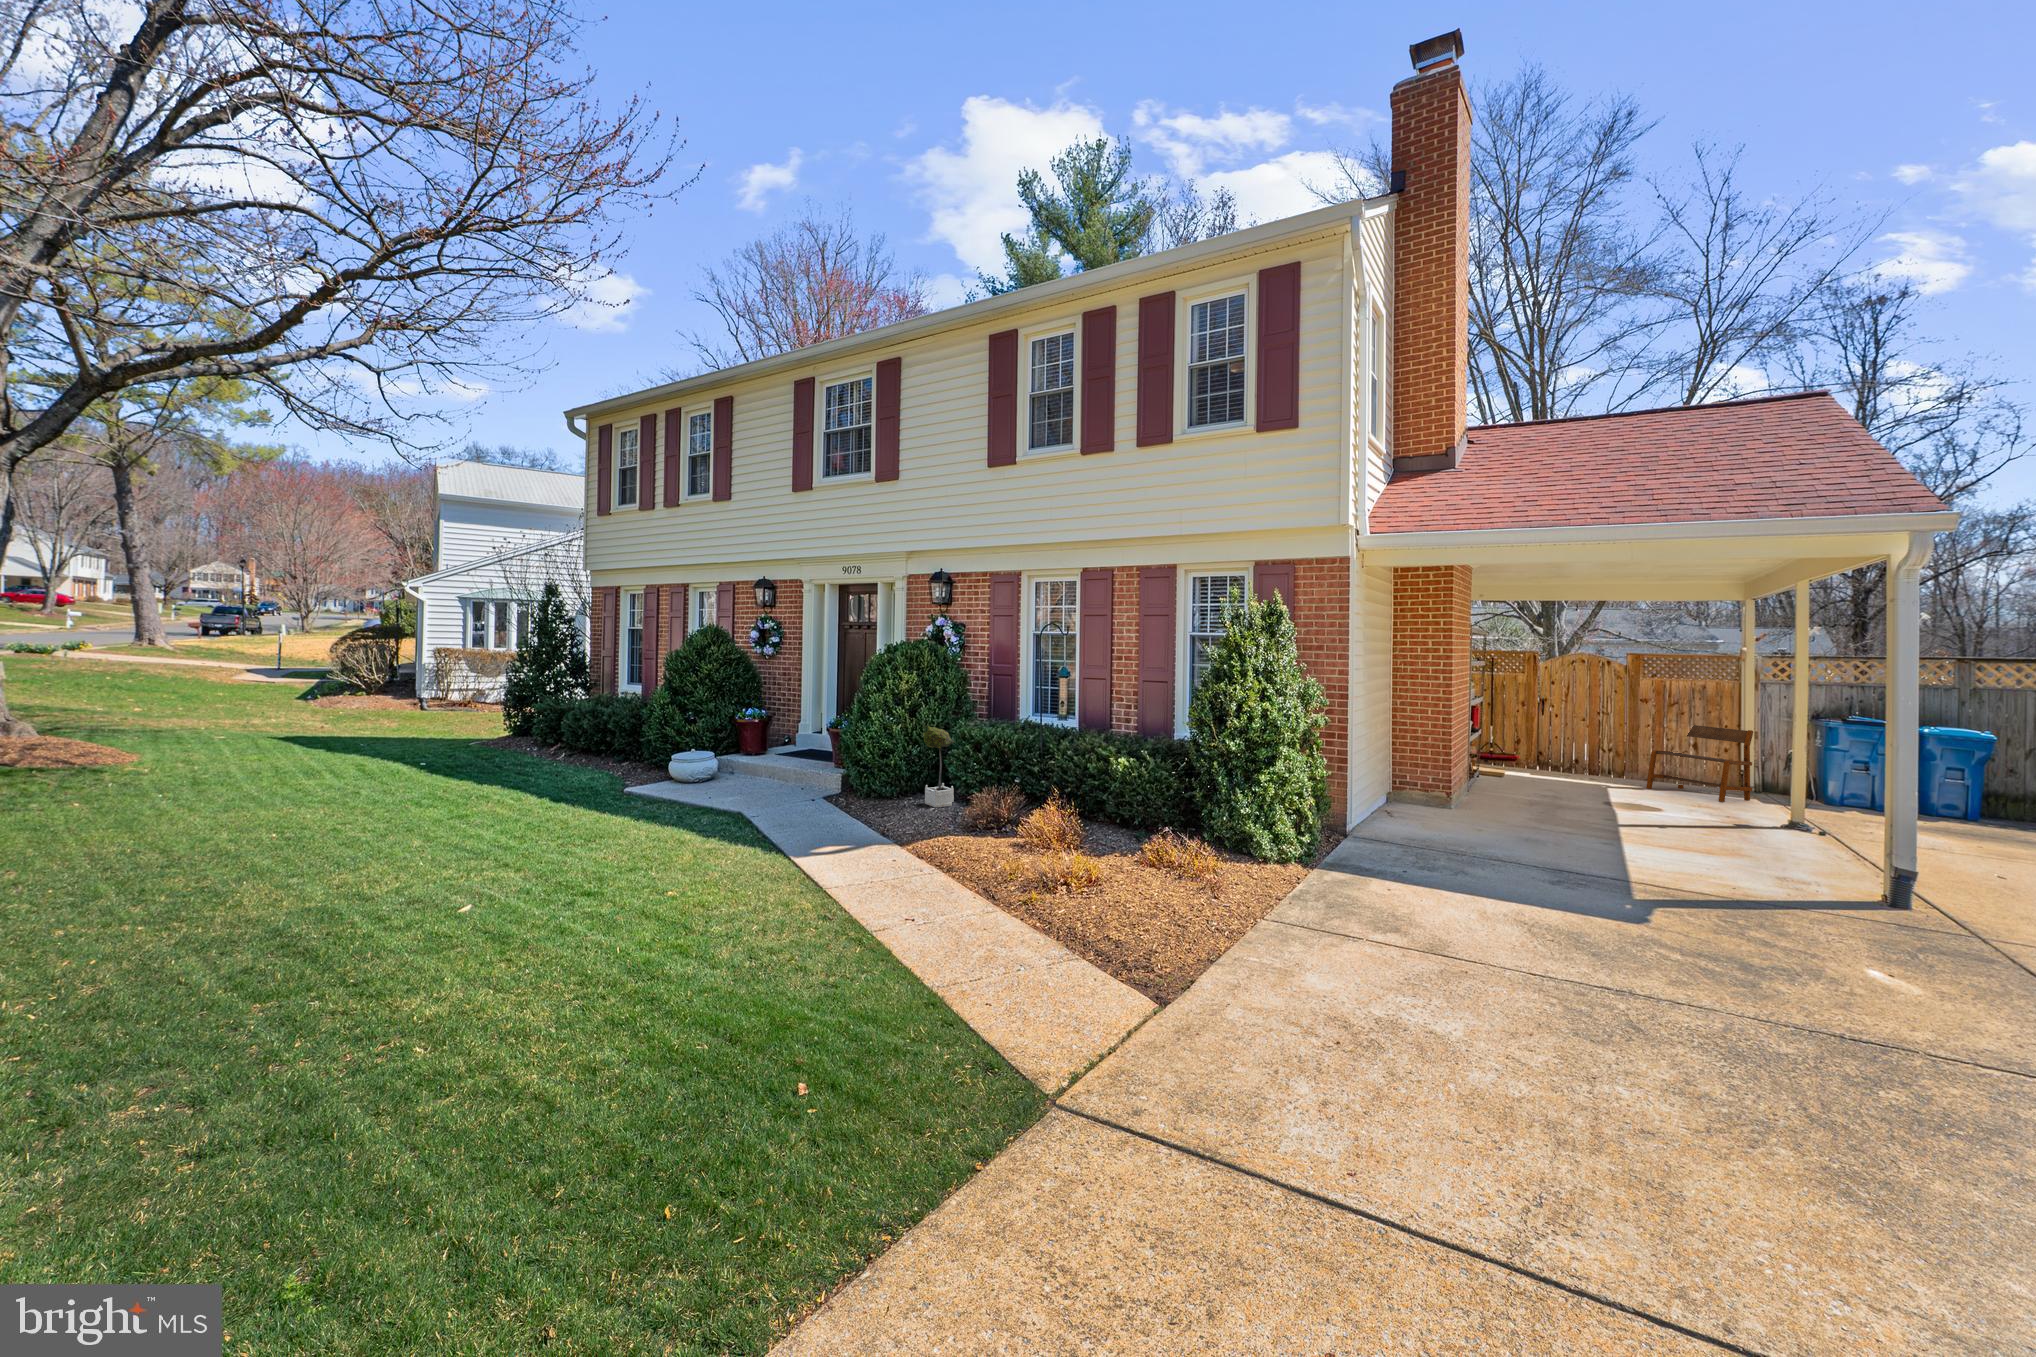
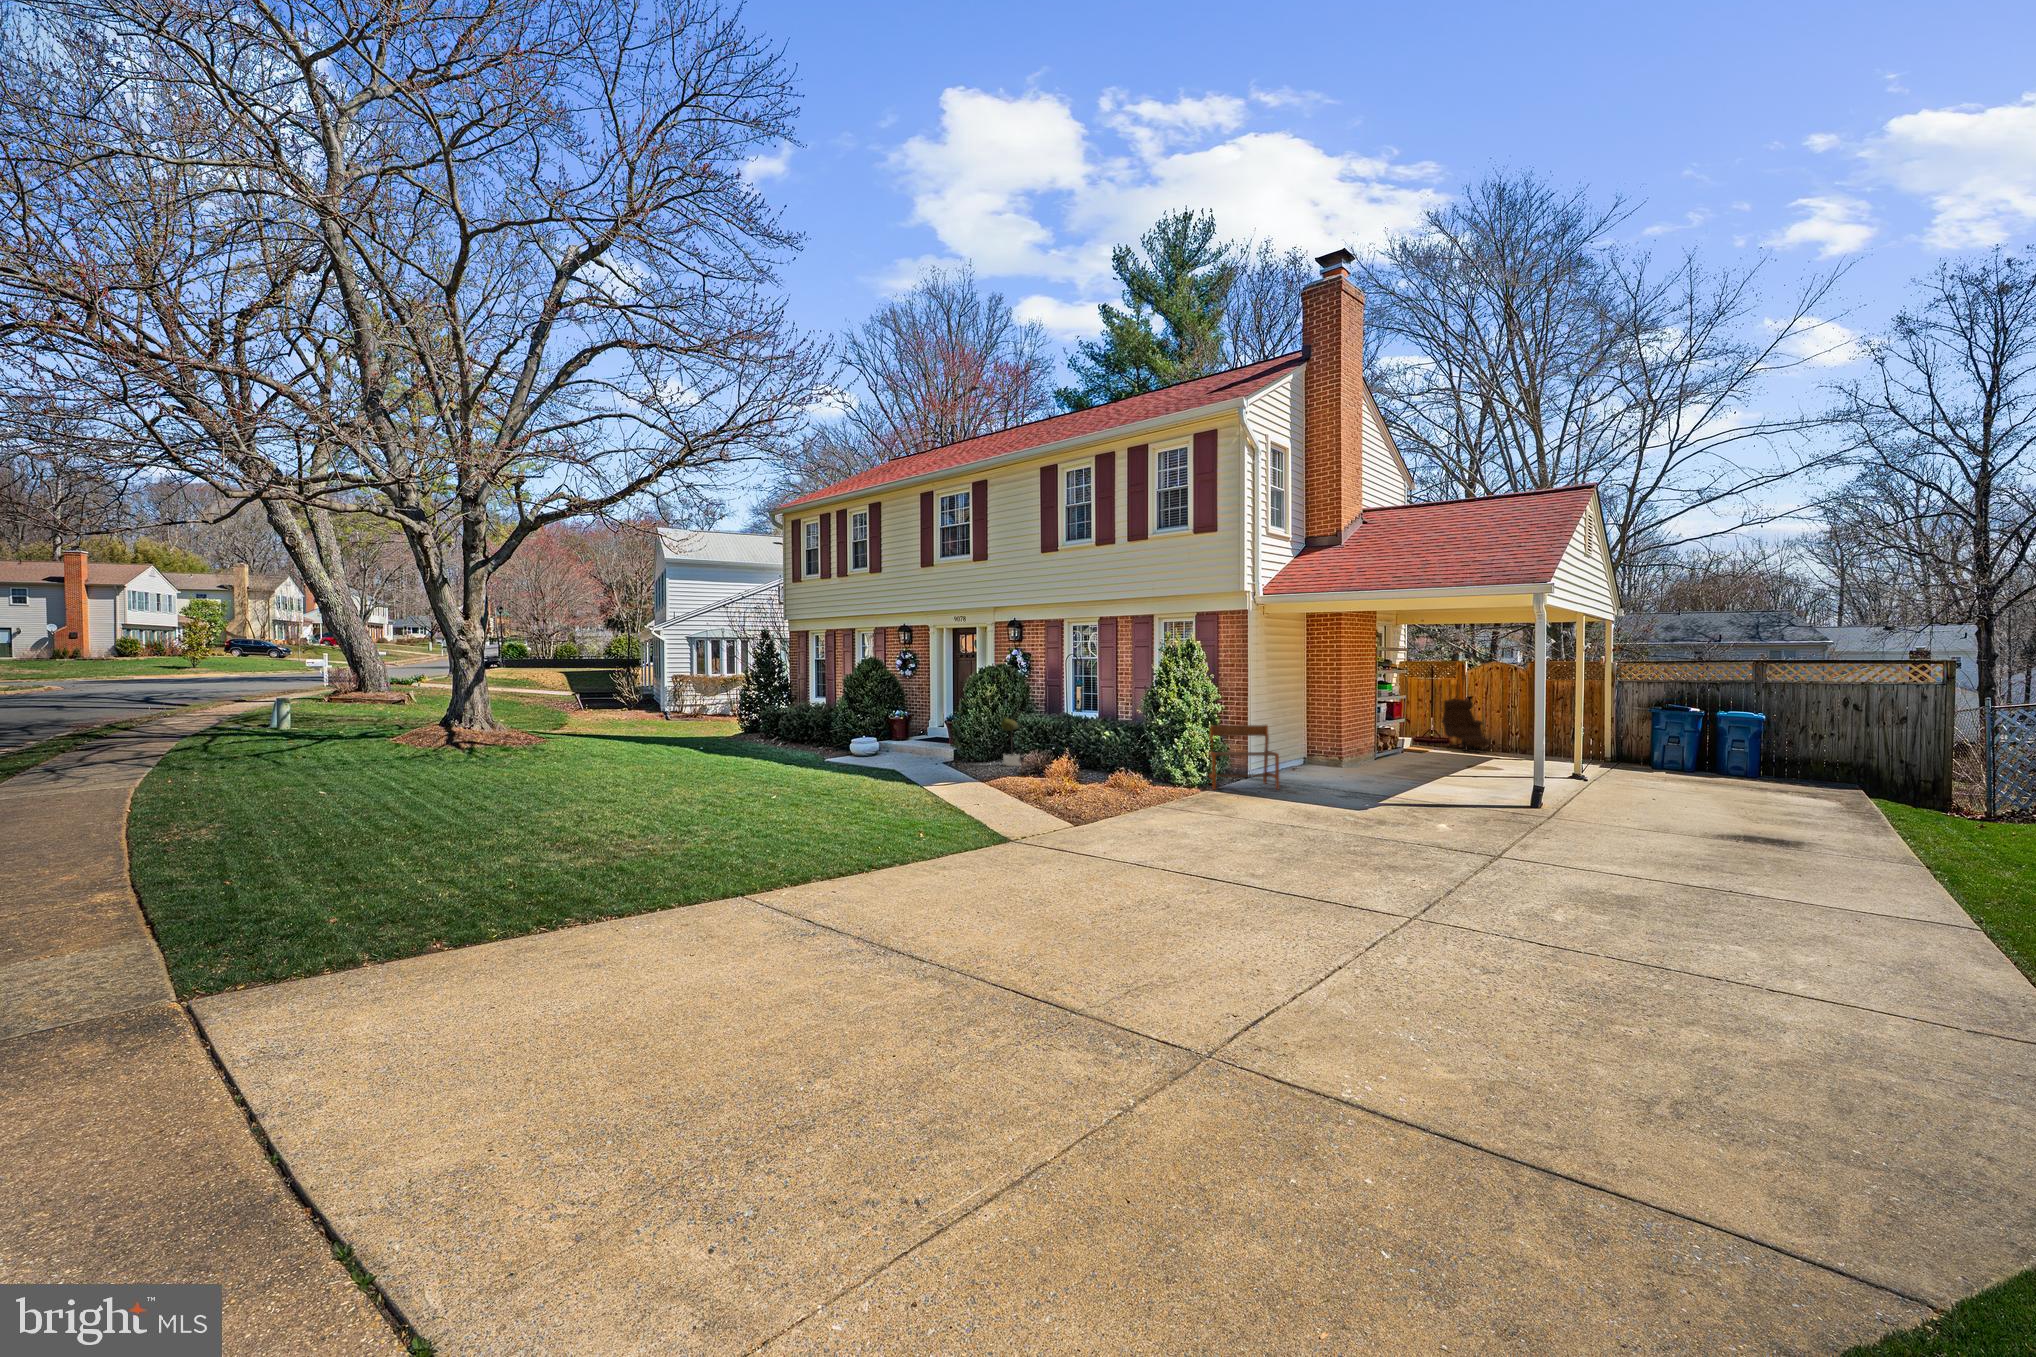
lounge chair: none [1512,711,1591,787] -> present [1441,699,1489,752]
bench: present [1646,725,1753,802] -> present [1207,725,1279,789]

